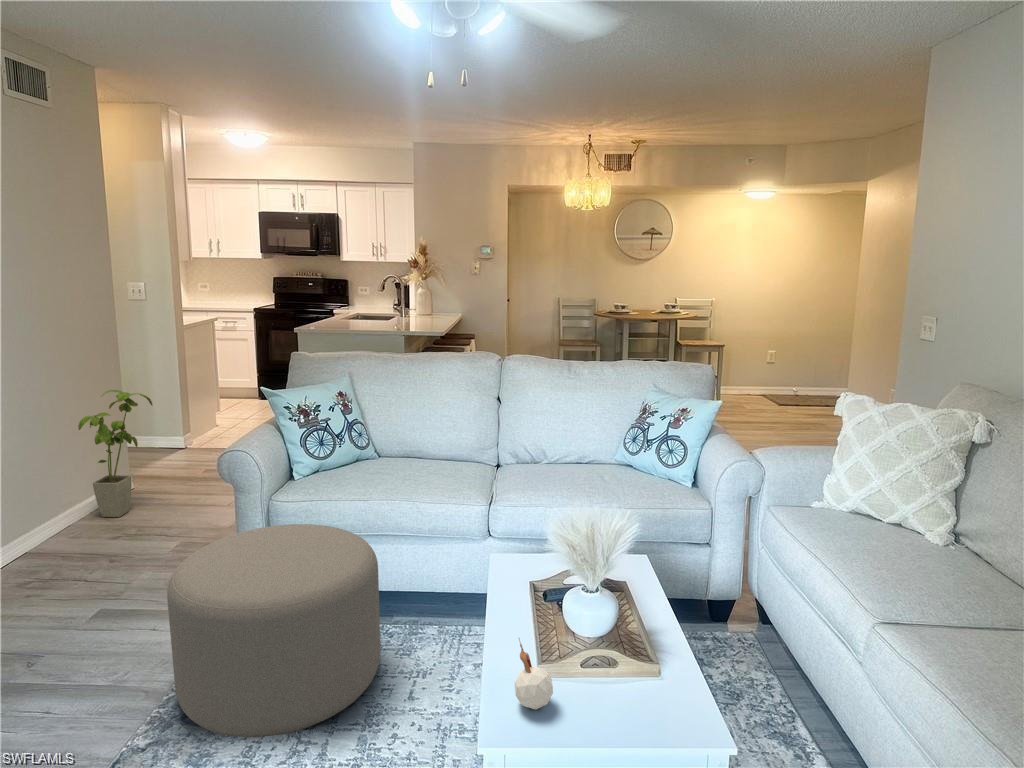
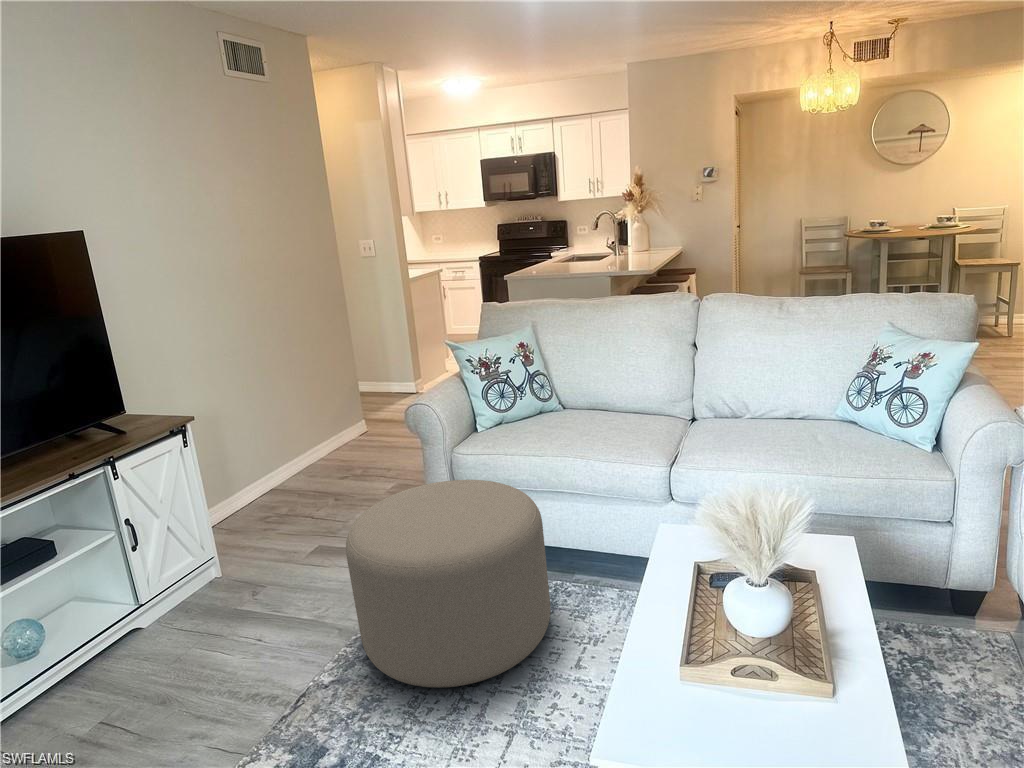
house plant: present [78,390,152,517] -> none [317,348,375,461]
candle: present [515,638,553,709] -> none [645,637,692,724]

